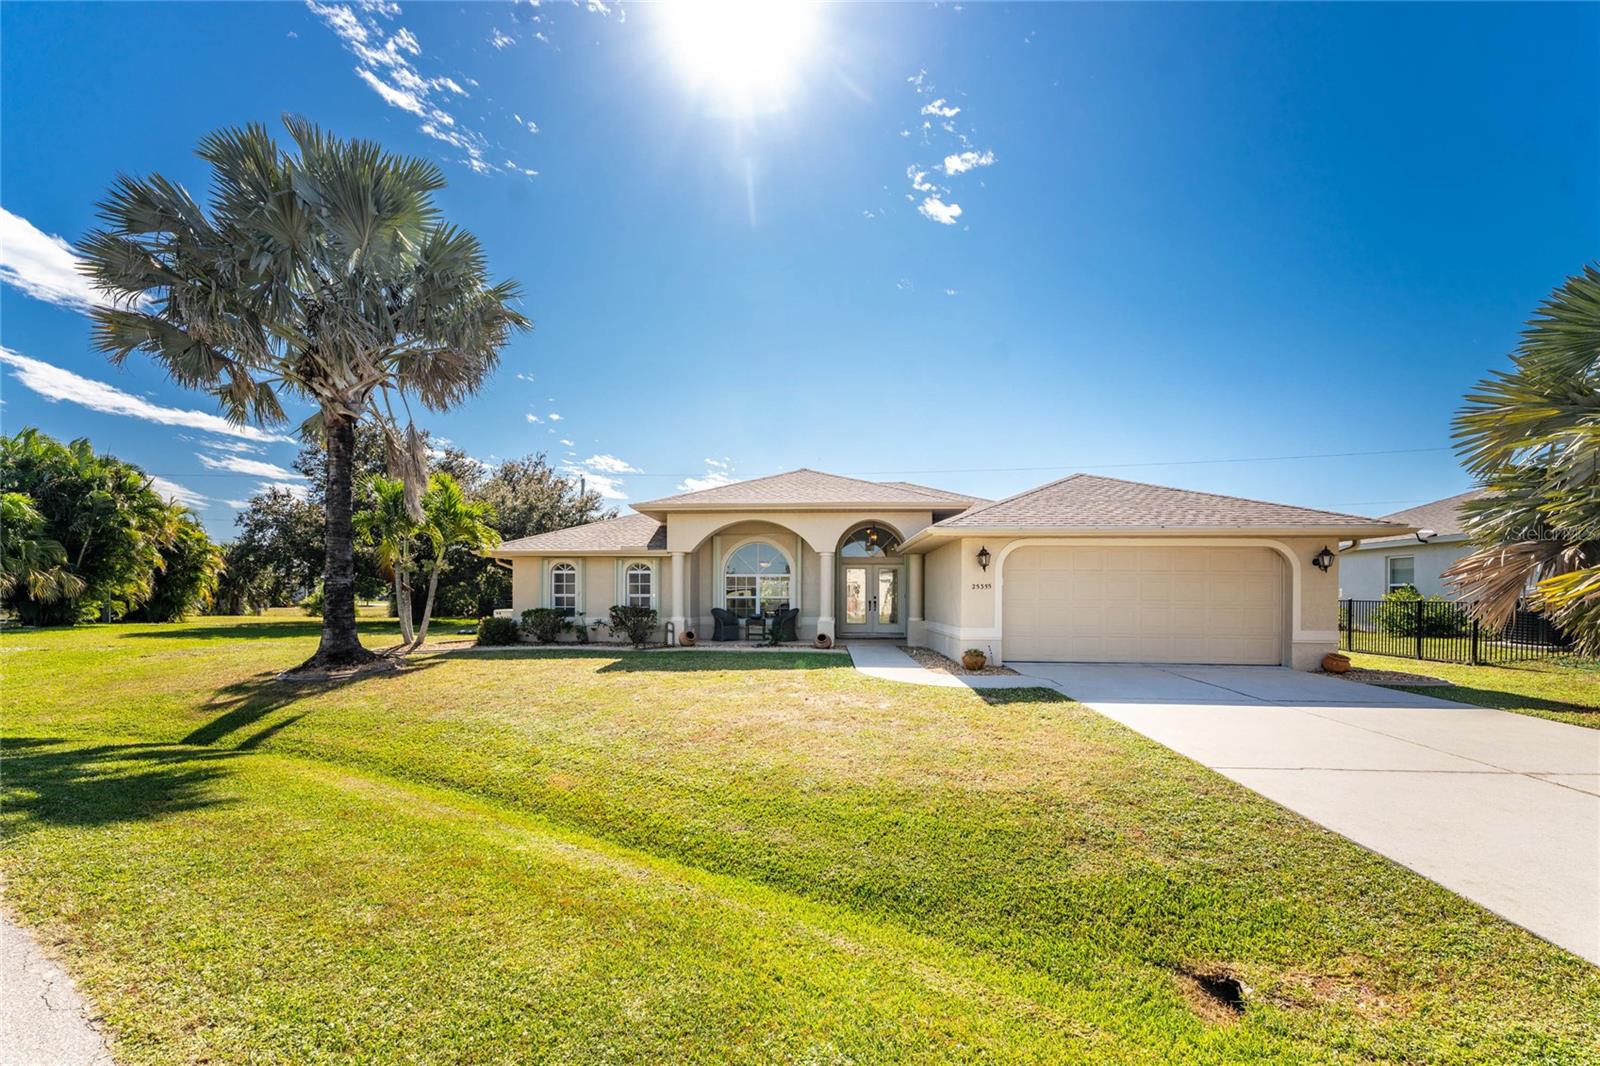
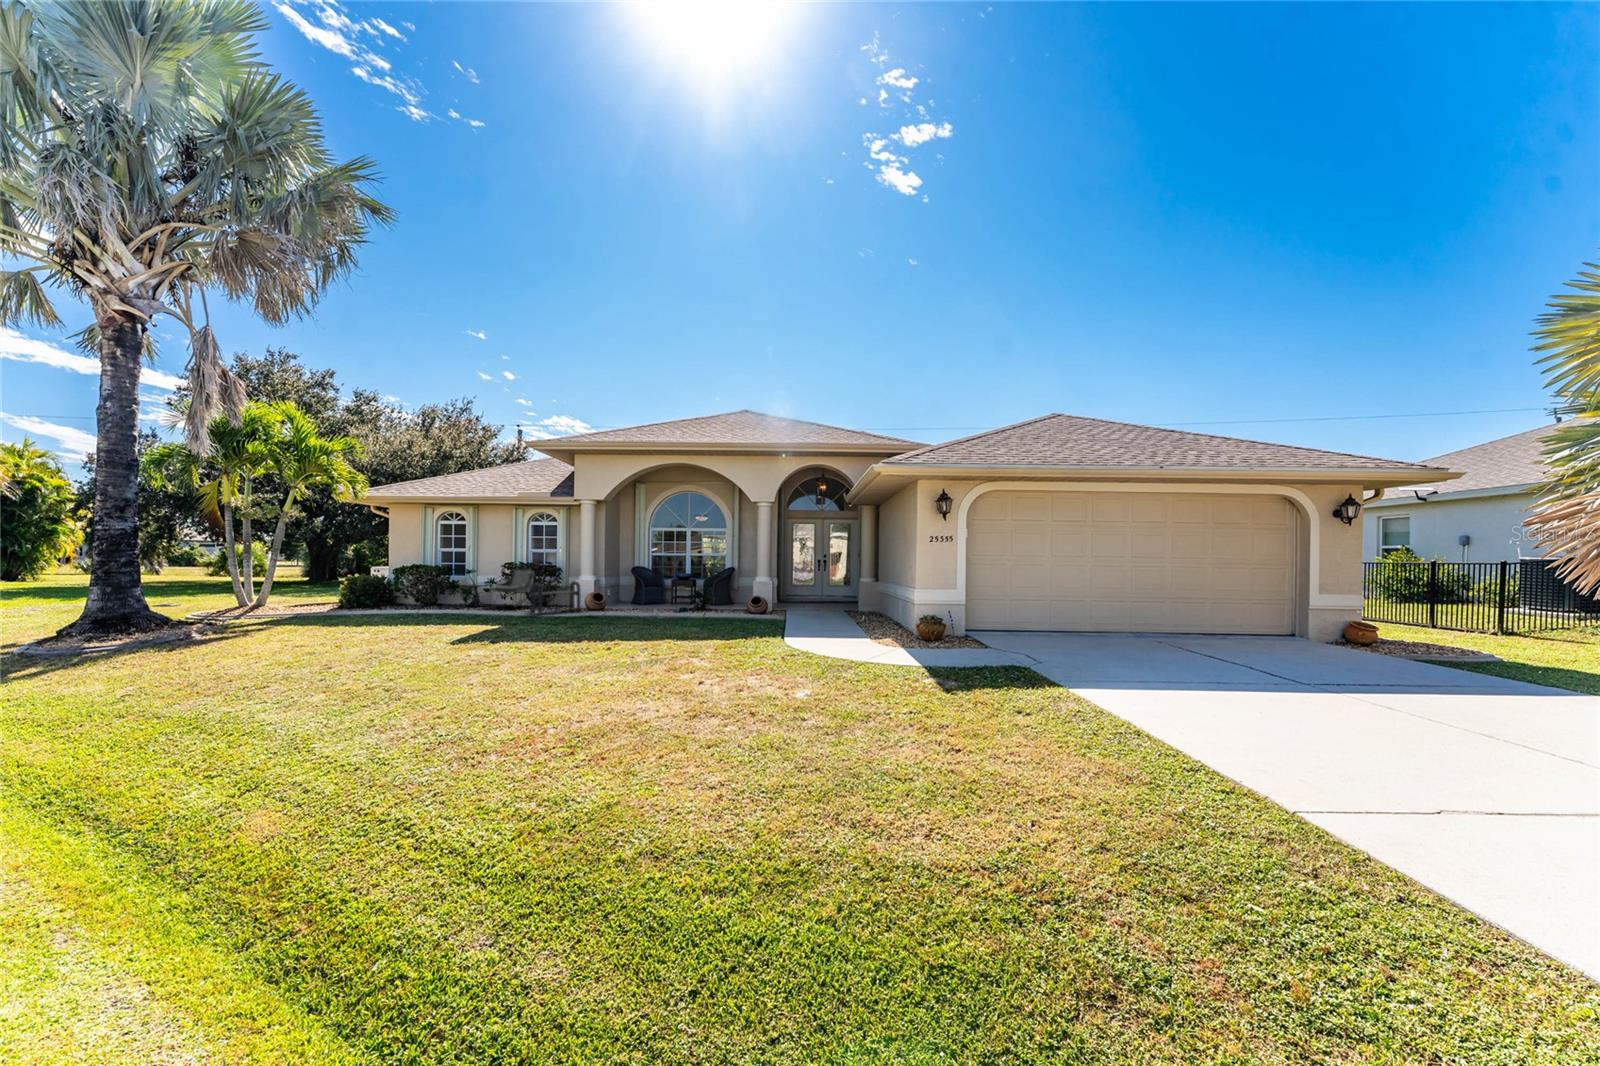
lounge chair: none [600,611,634,645] -> present [491,570,534,606]

